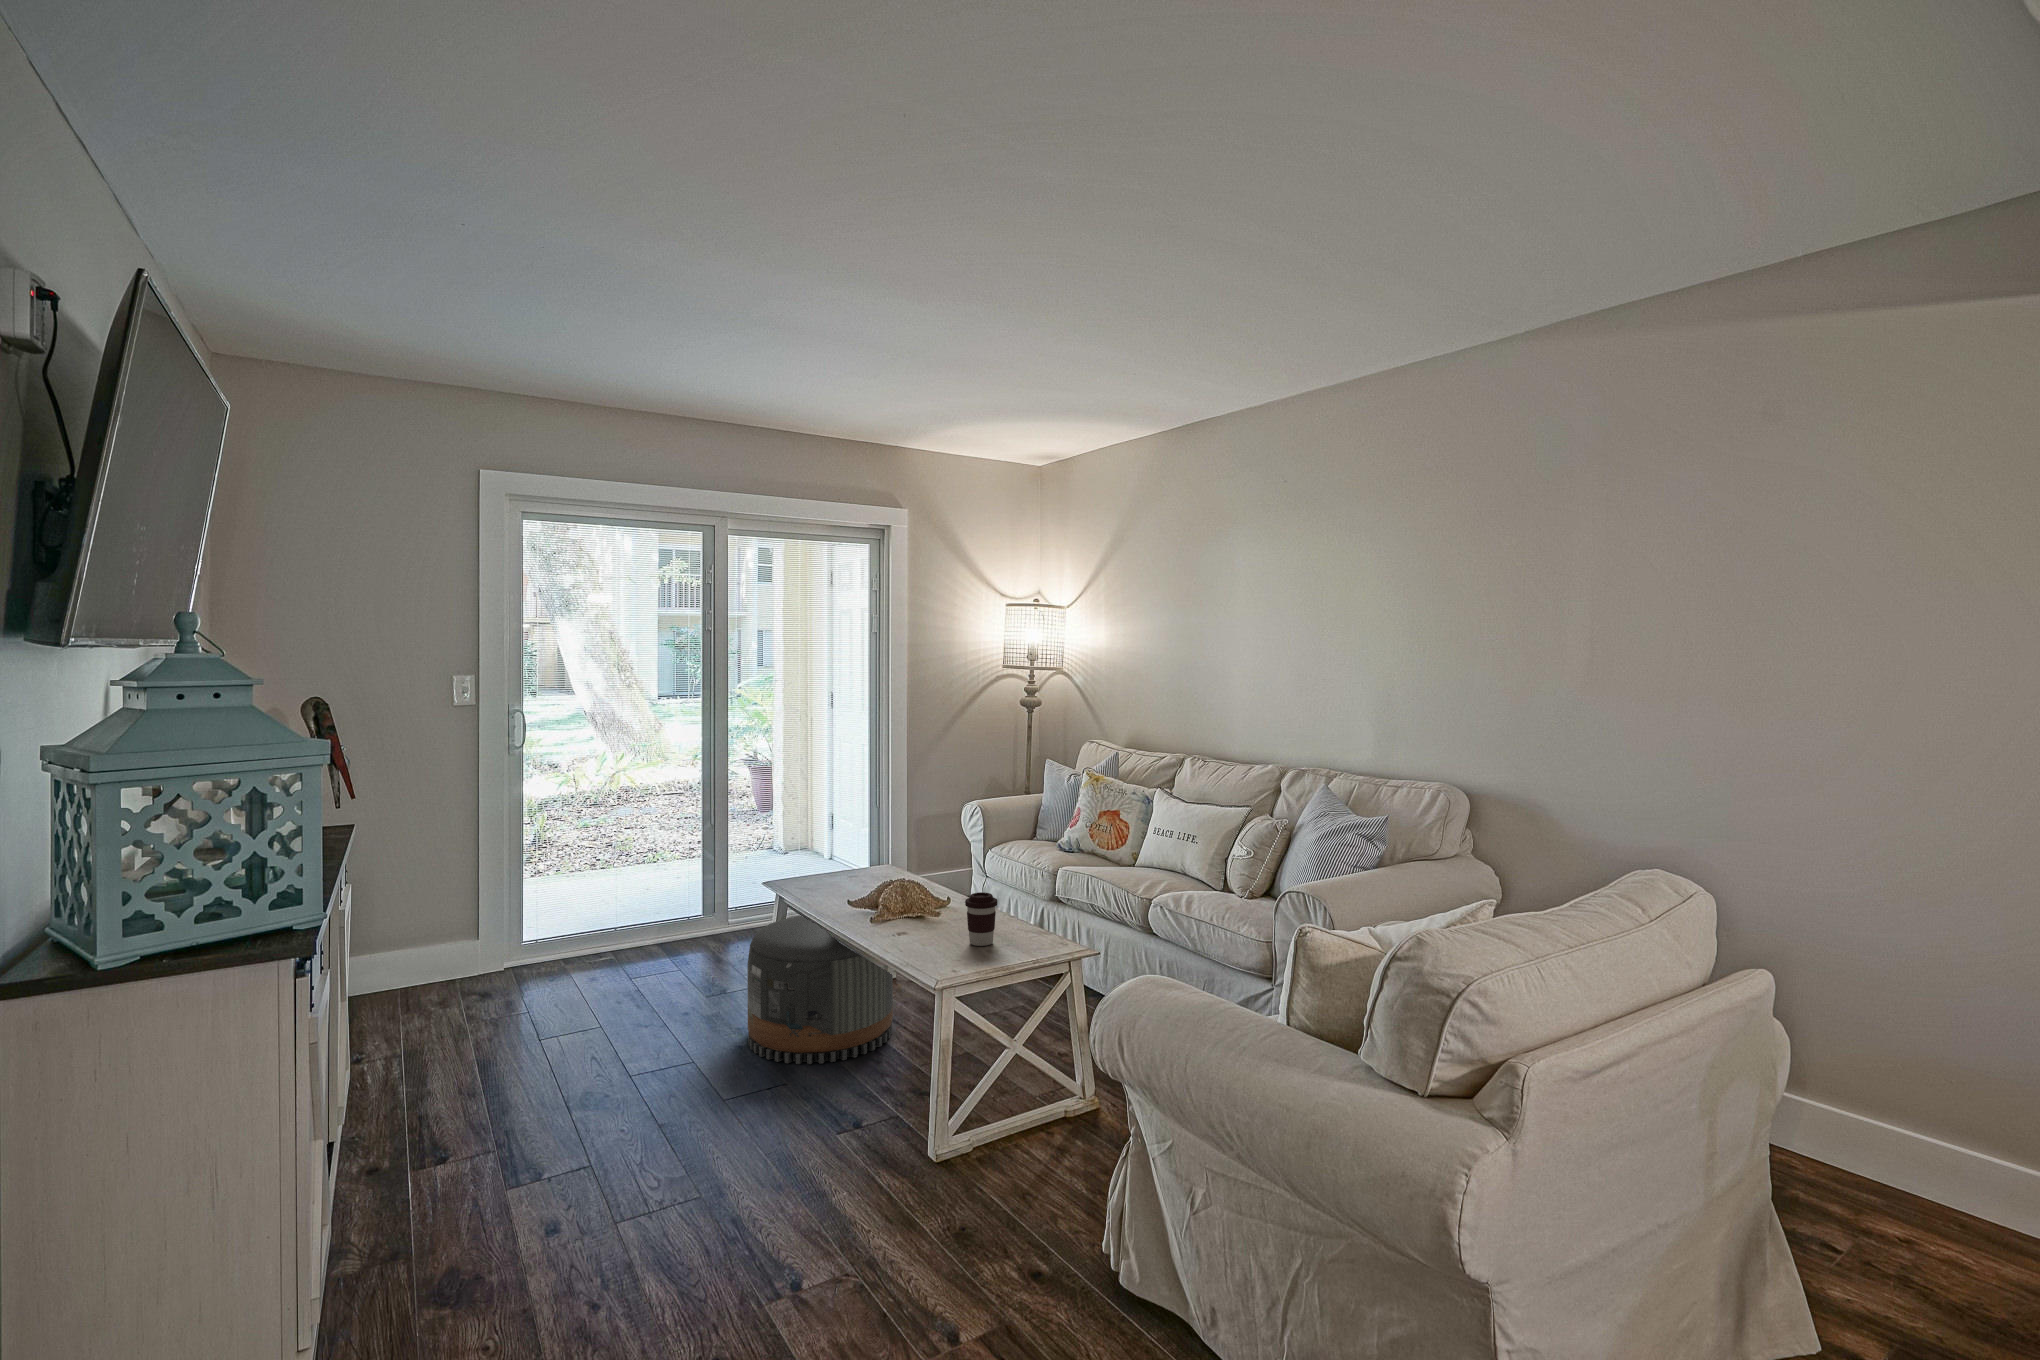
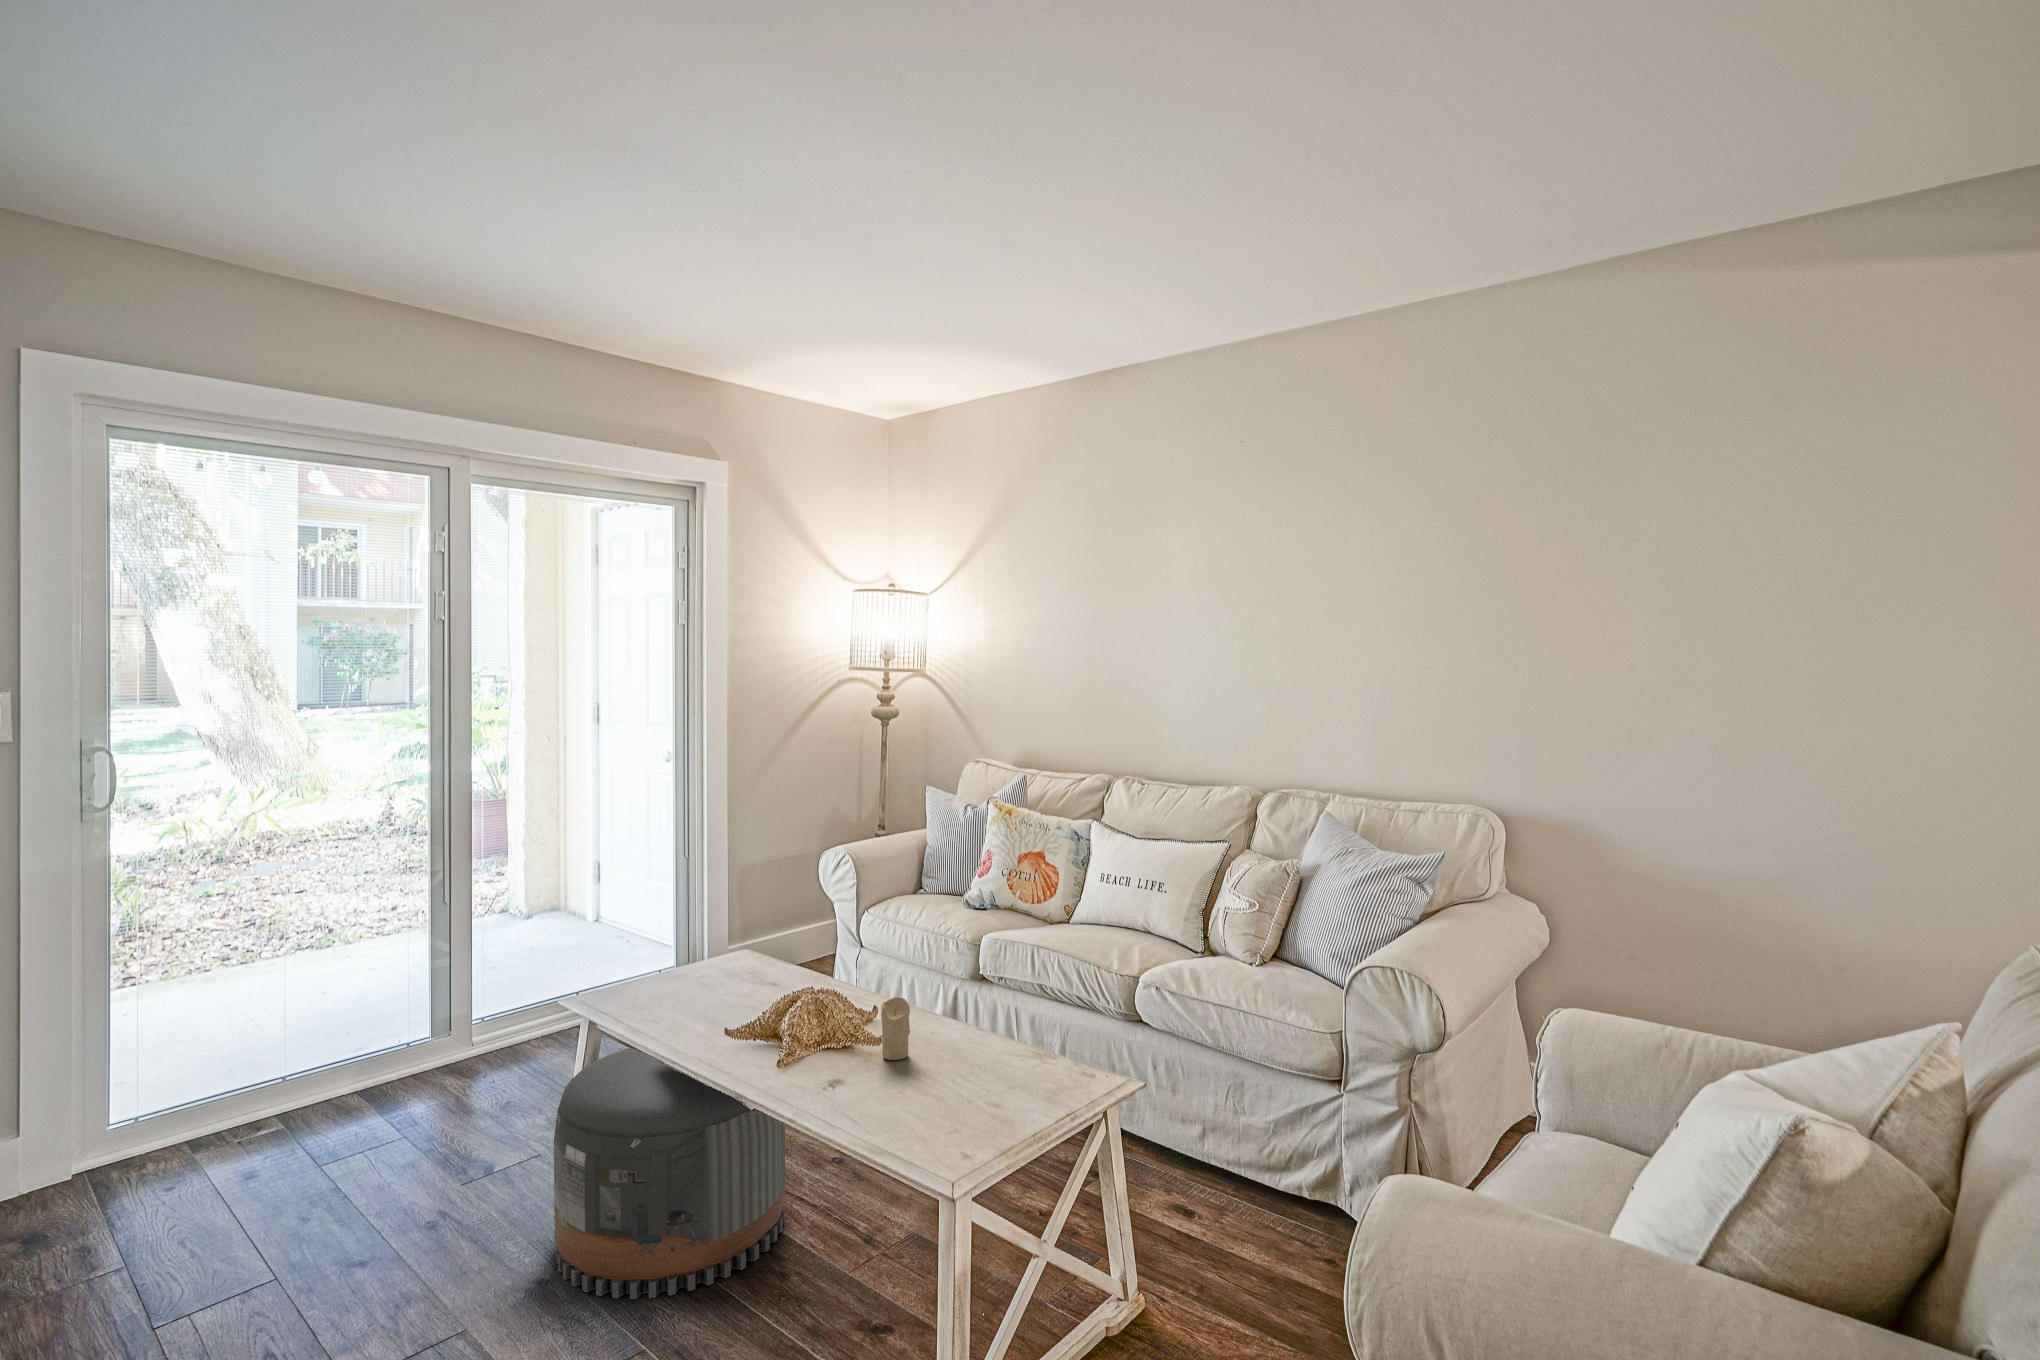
candle: none [939,888,958,928] -> present [881,997,910,1060]
coffee cup: present [965,892,997,946] -> none [940,1006,989,1091]

